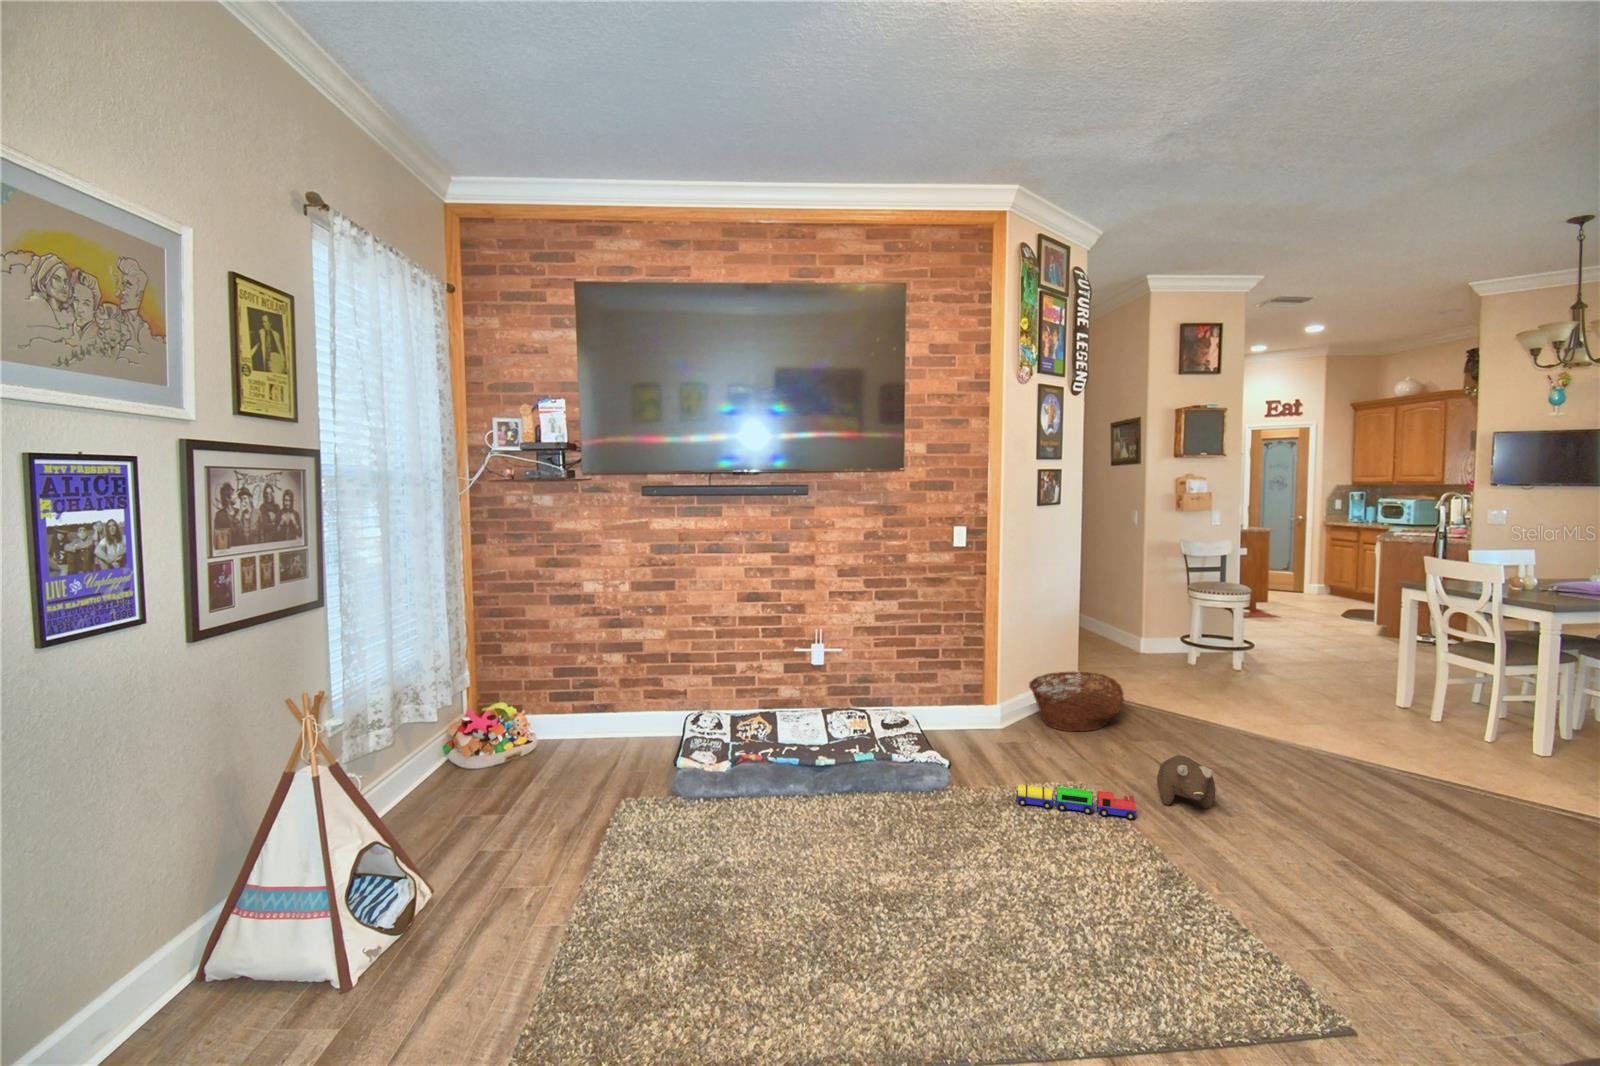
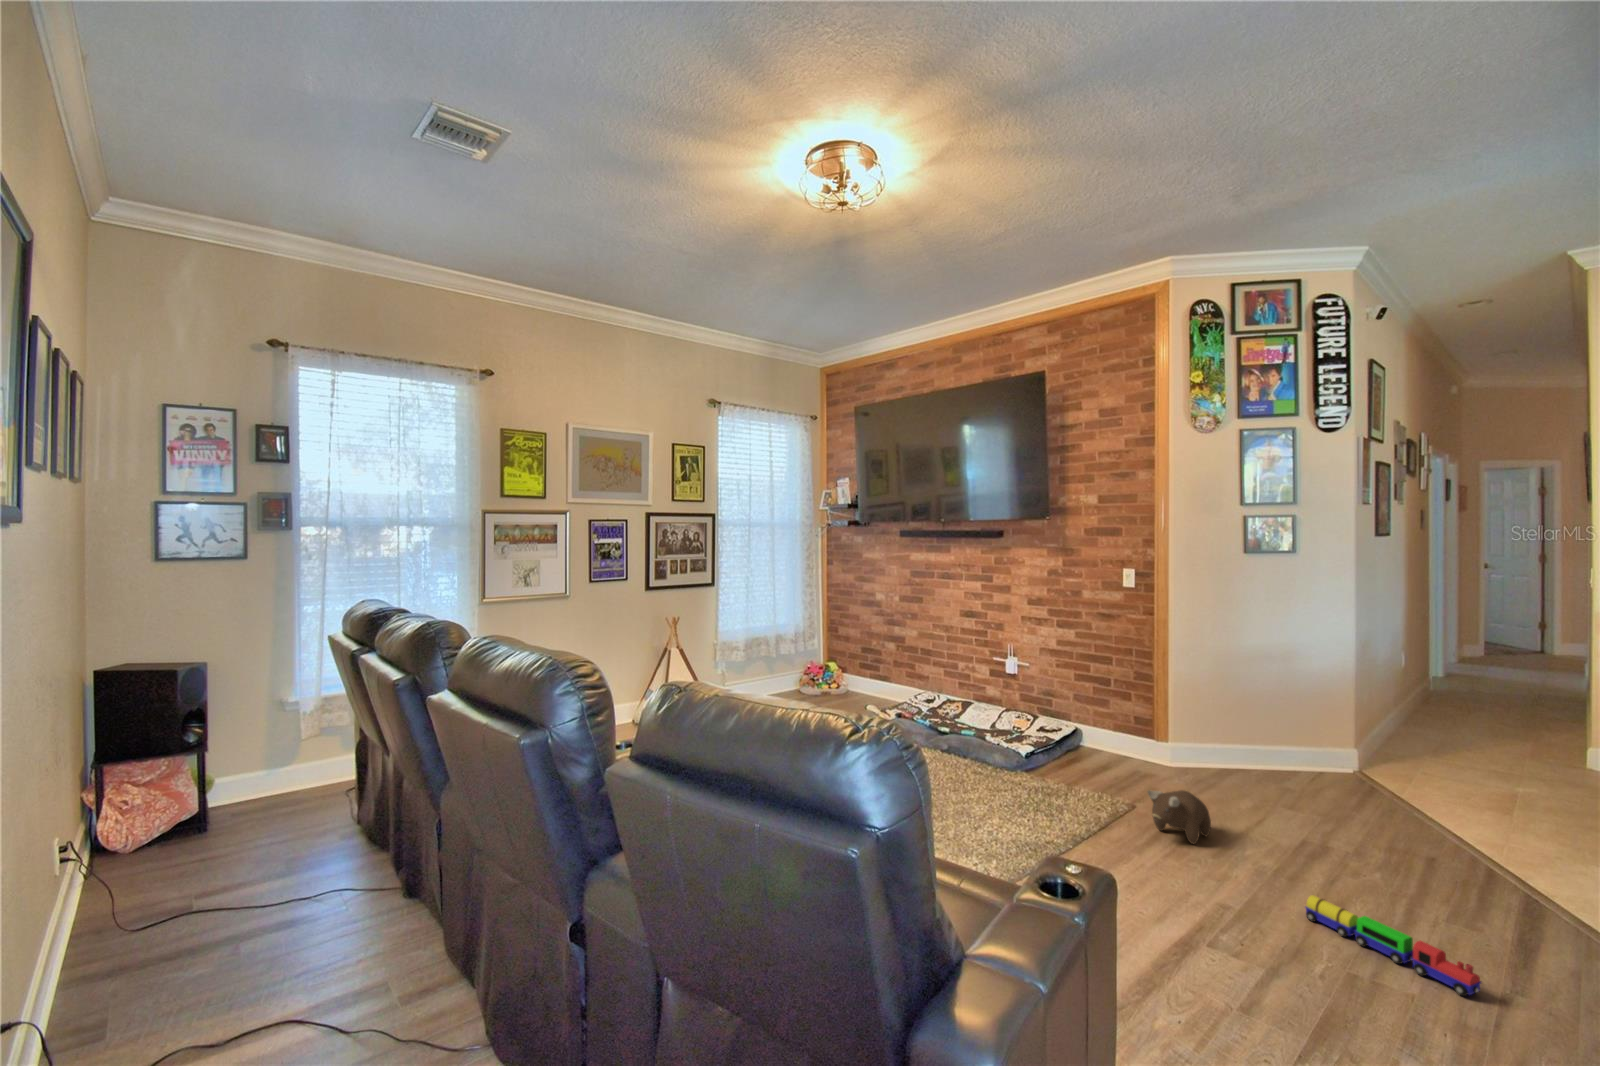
basket: present [1029,672,1124,731] -> none [1187,729,1324,790]
toy train: present [1016,784,1137,820] -> present [1306,895,1481,996]

